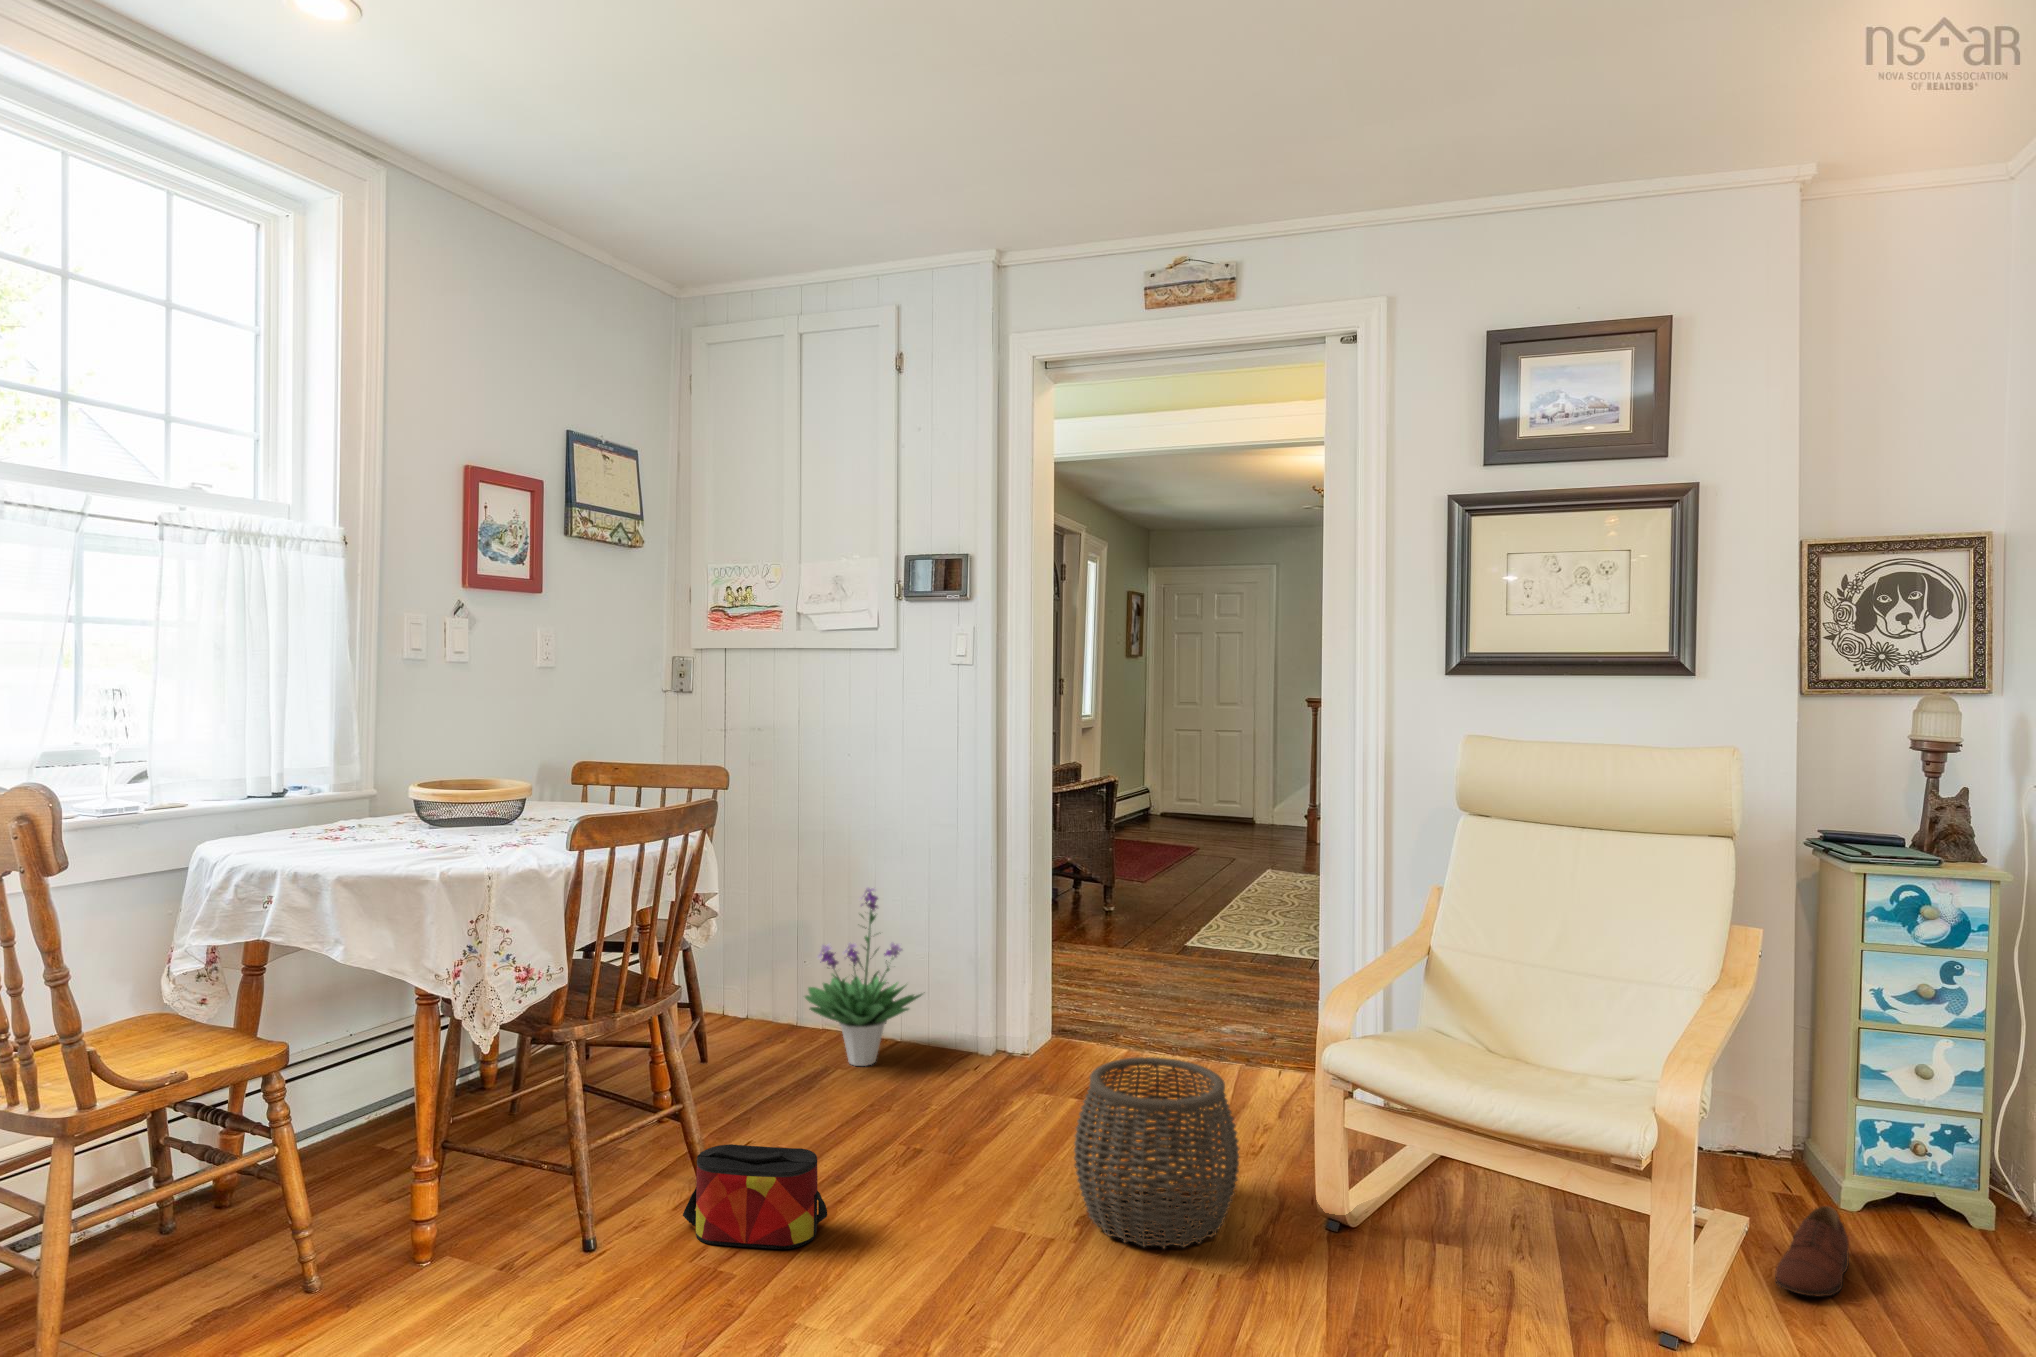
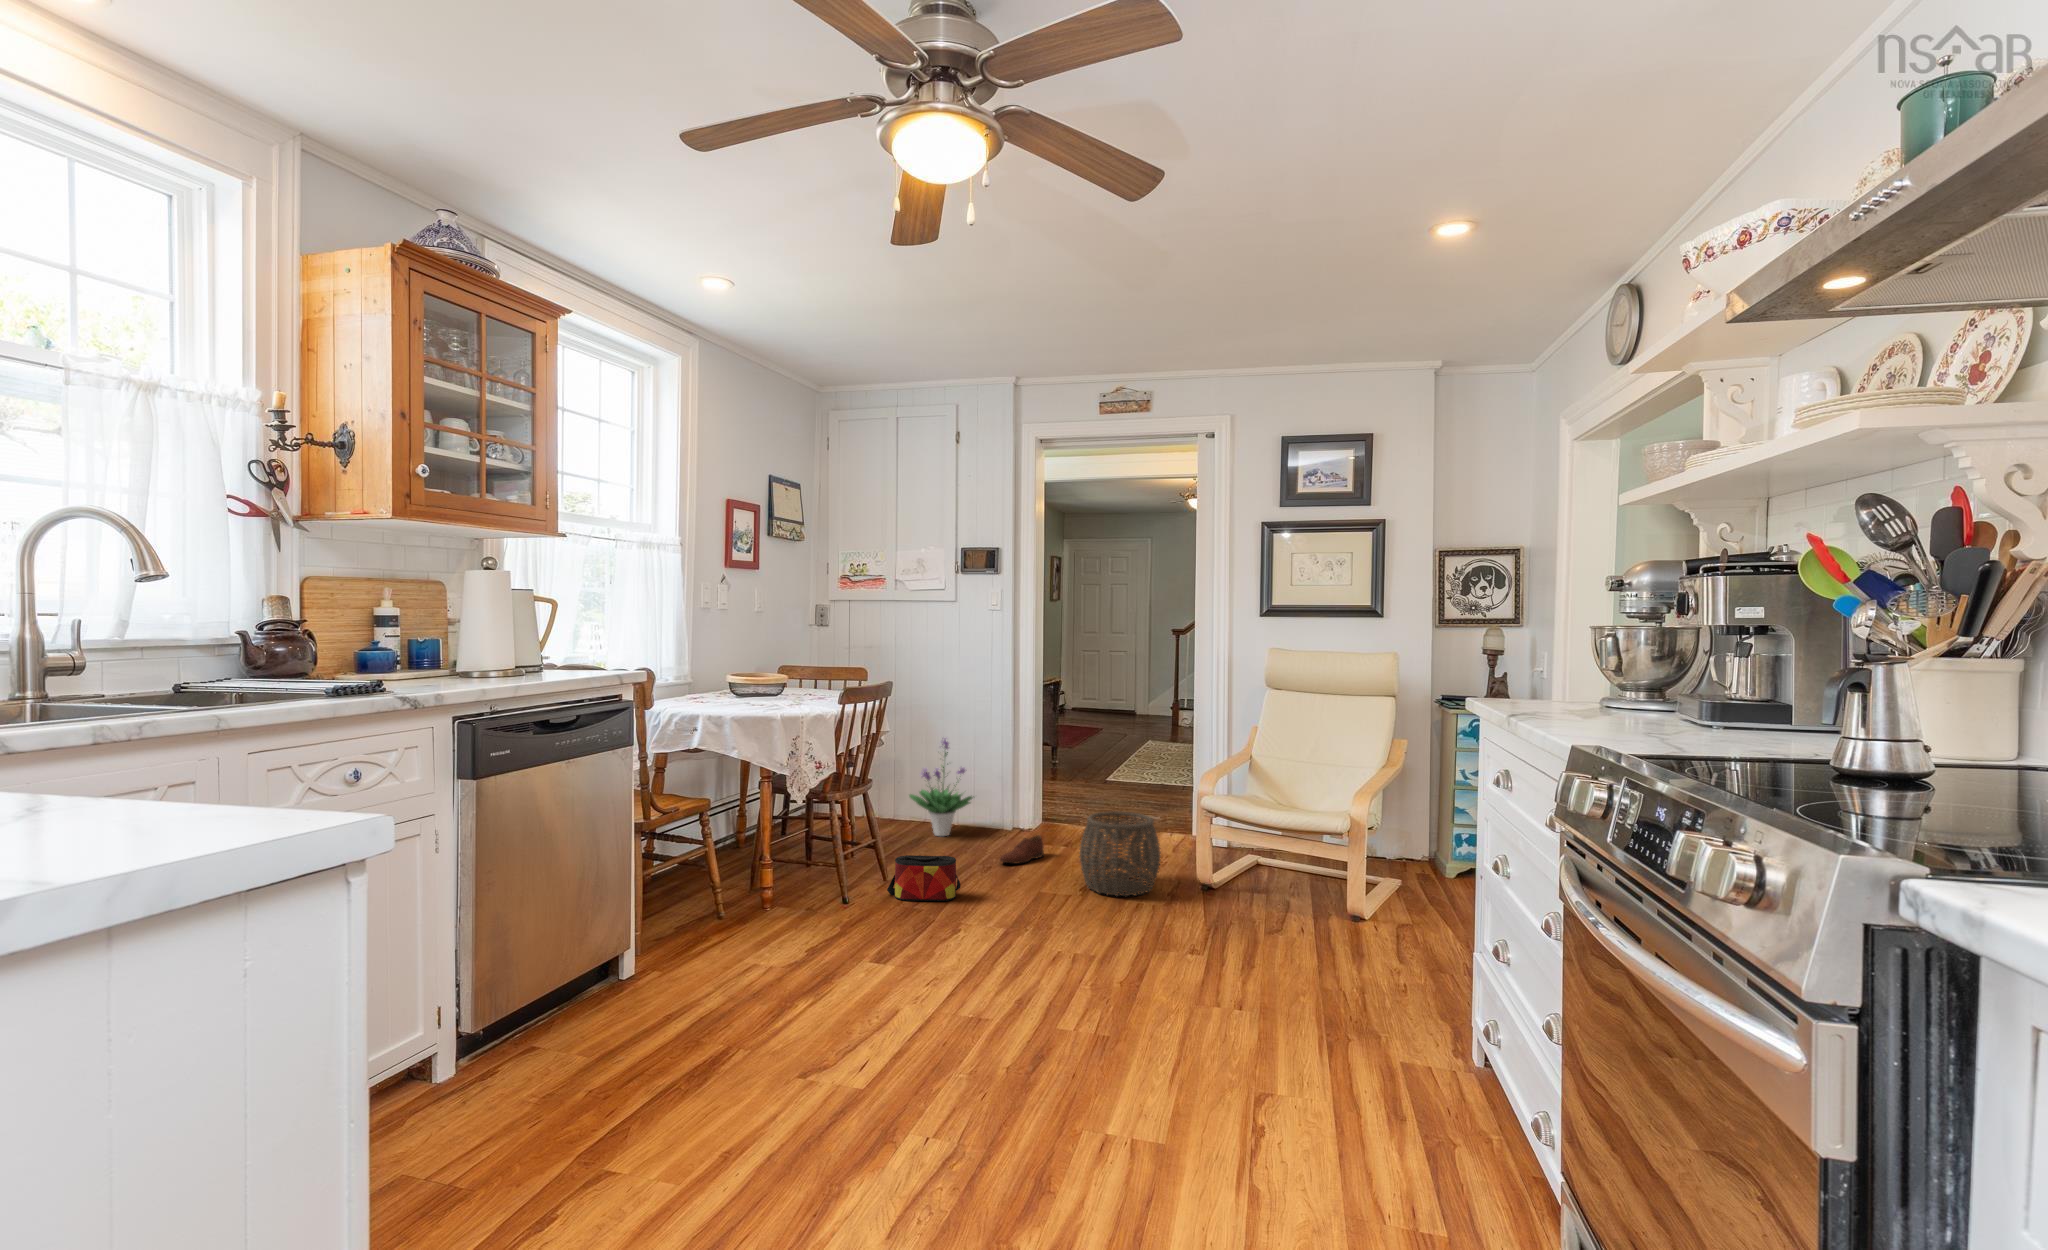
shoe: present [1776,1206,1849,1296] -> present [1000,835,1044,864]

